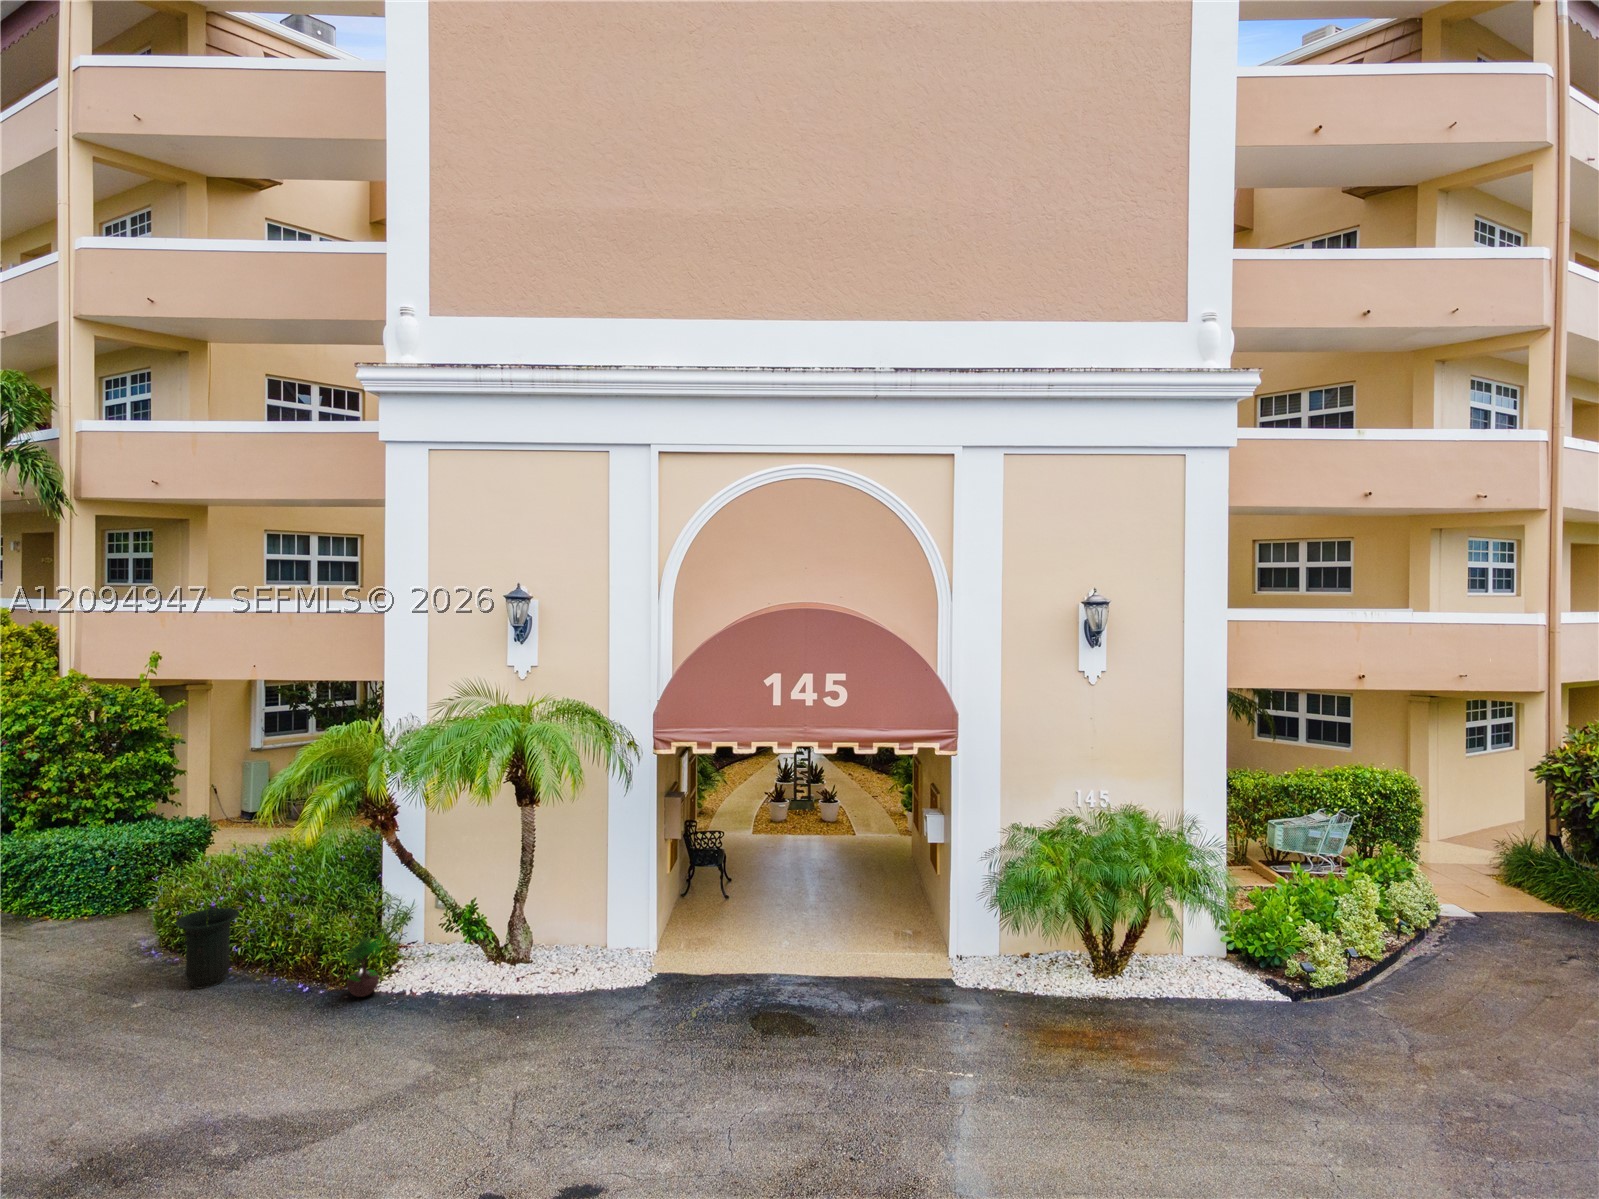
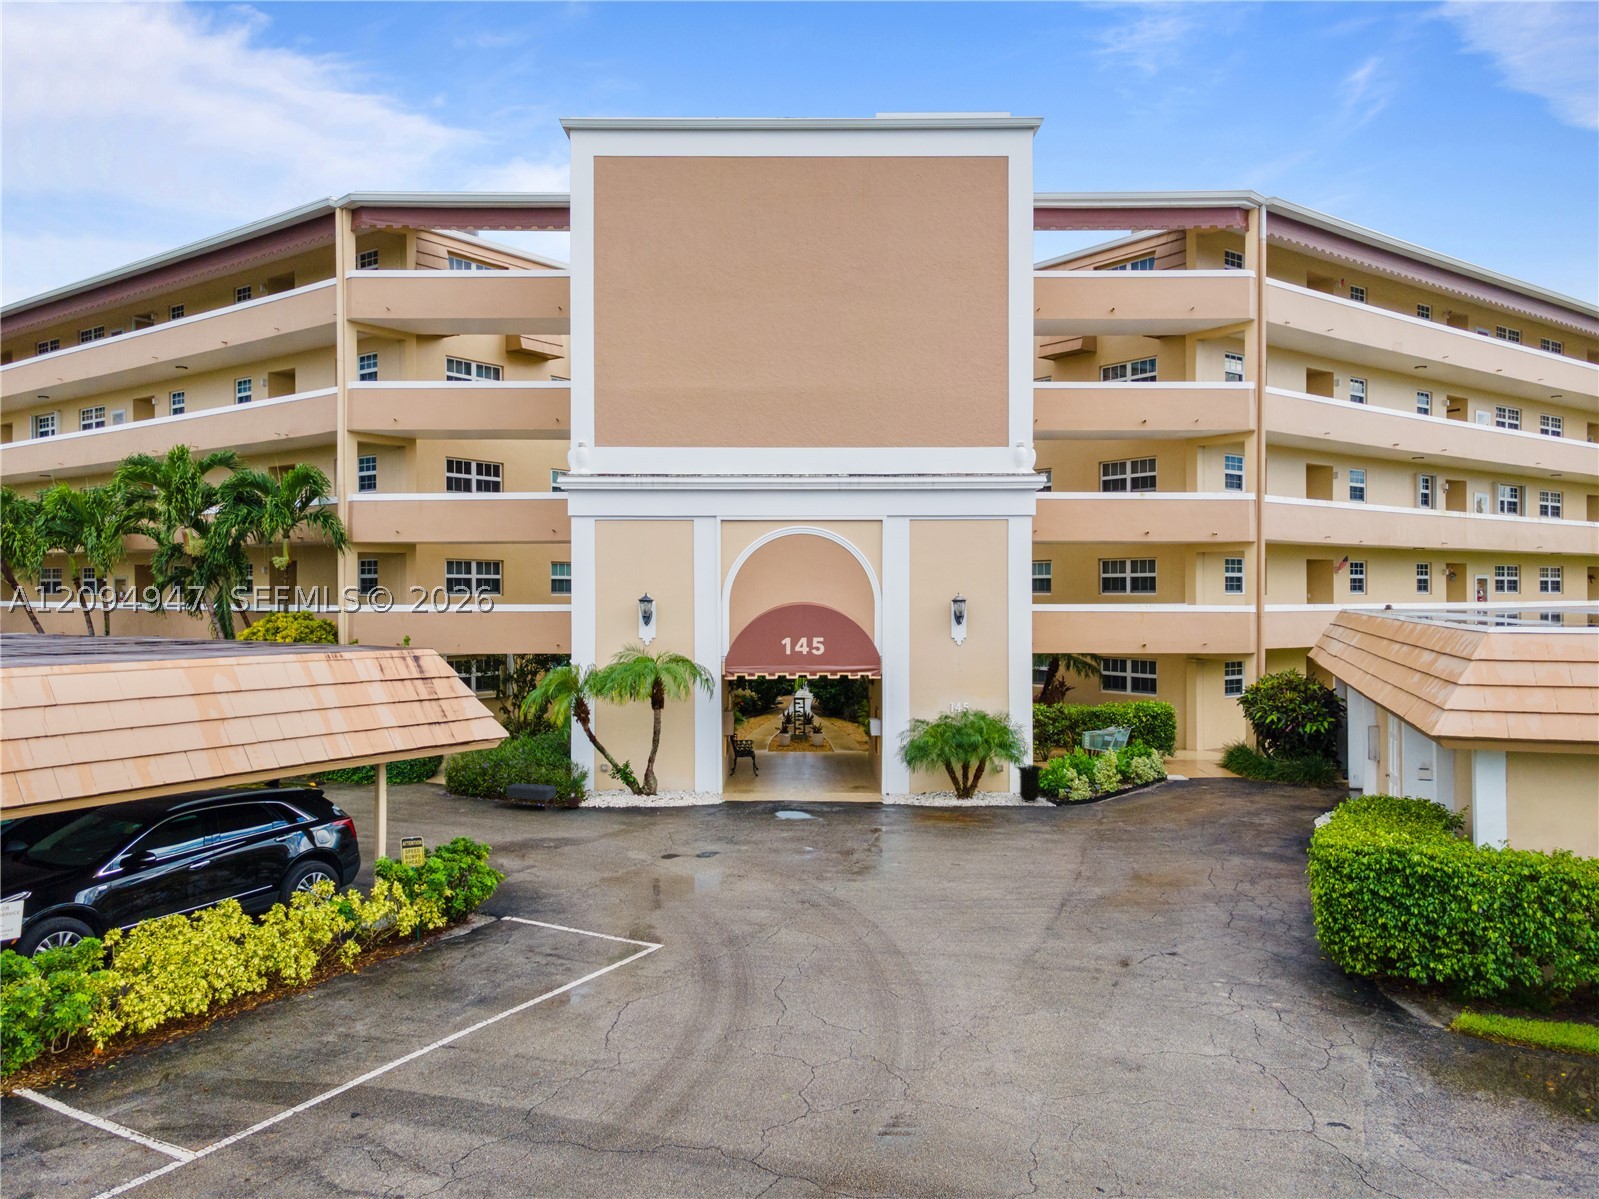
trash can: present [175,908,239,988] -> present [1016,765,1043,802]
bench: none [234,943,332,1005] -> present [507,783,556,810]

